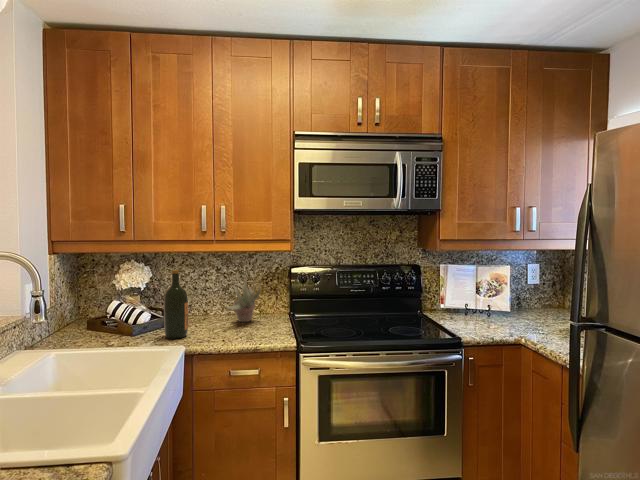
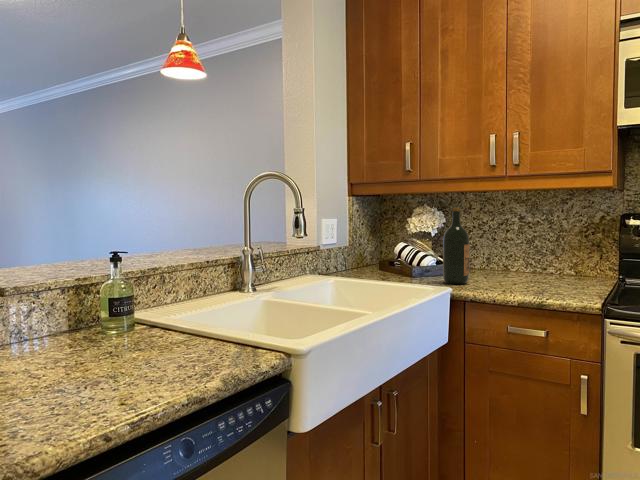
succulent plant: present [226,278,261,322] -> none [516,220,572,281]

